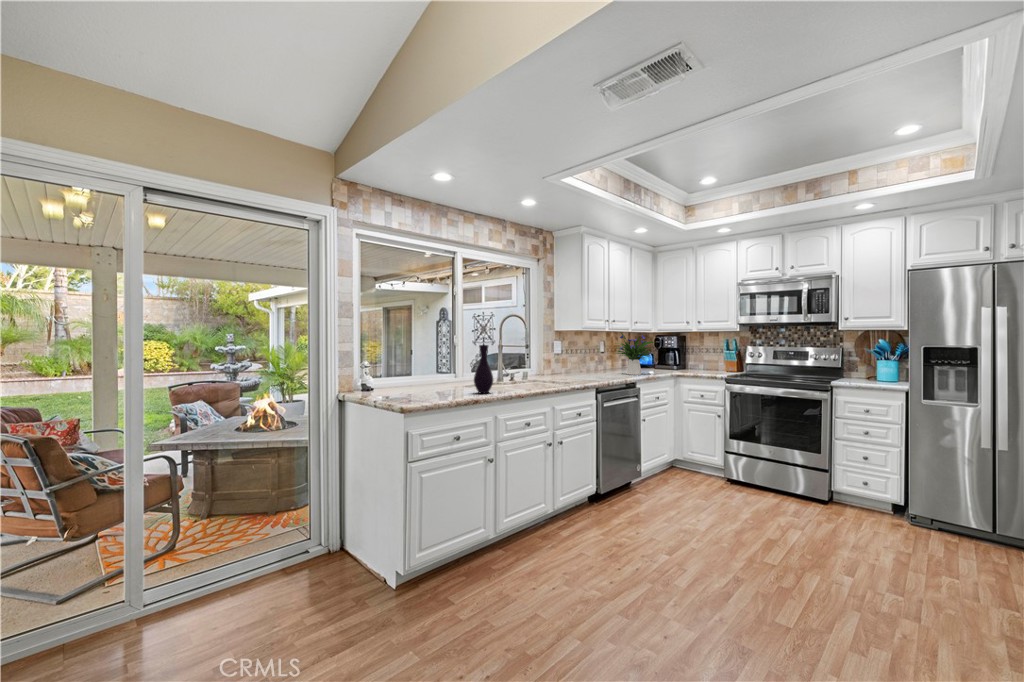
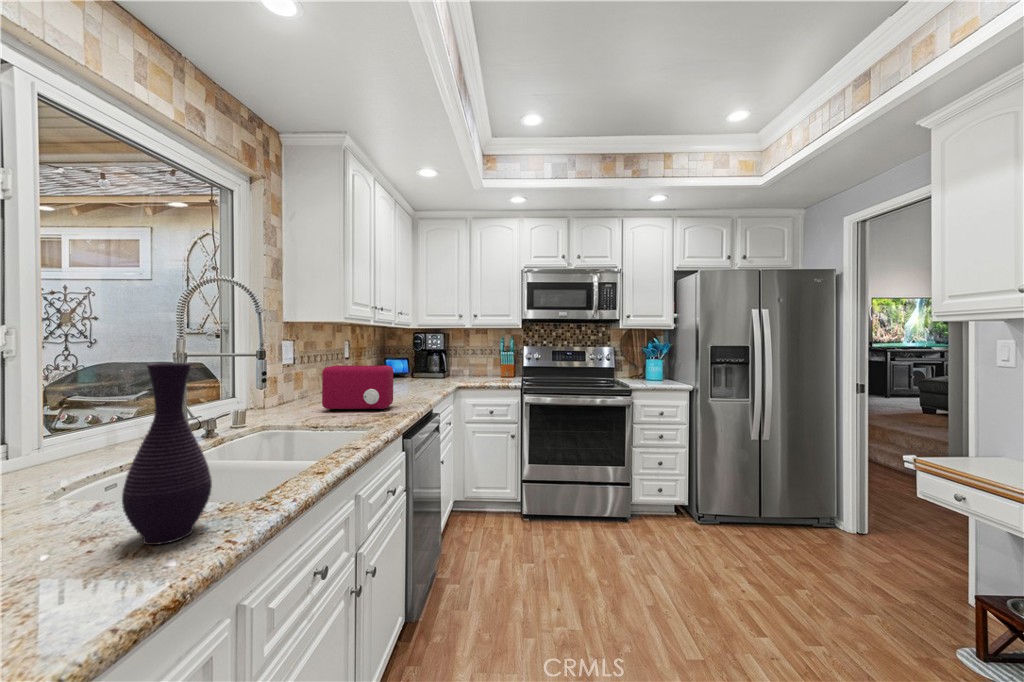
flower arrangement: present [617,333,654,375] -> none [381,326,443,392]
toaster: none [566,354,603,379] -> present [322,365,393,411]

